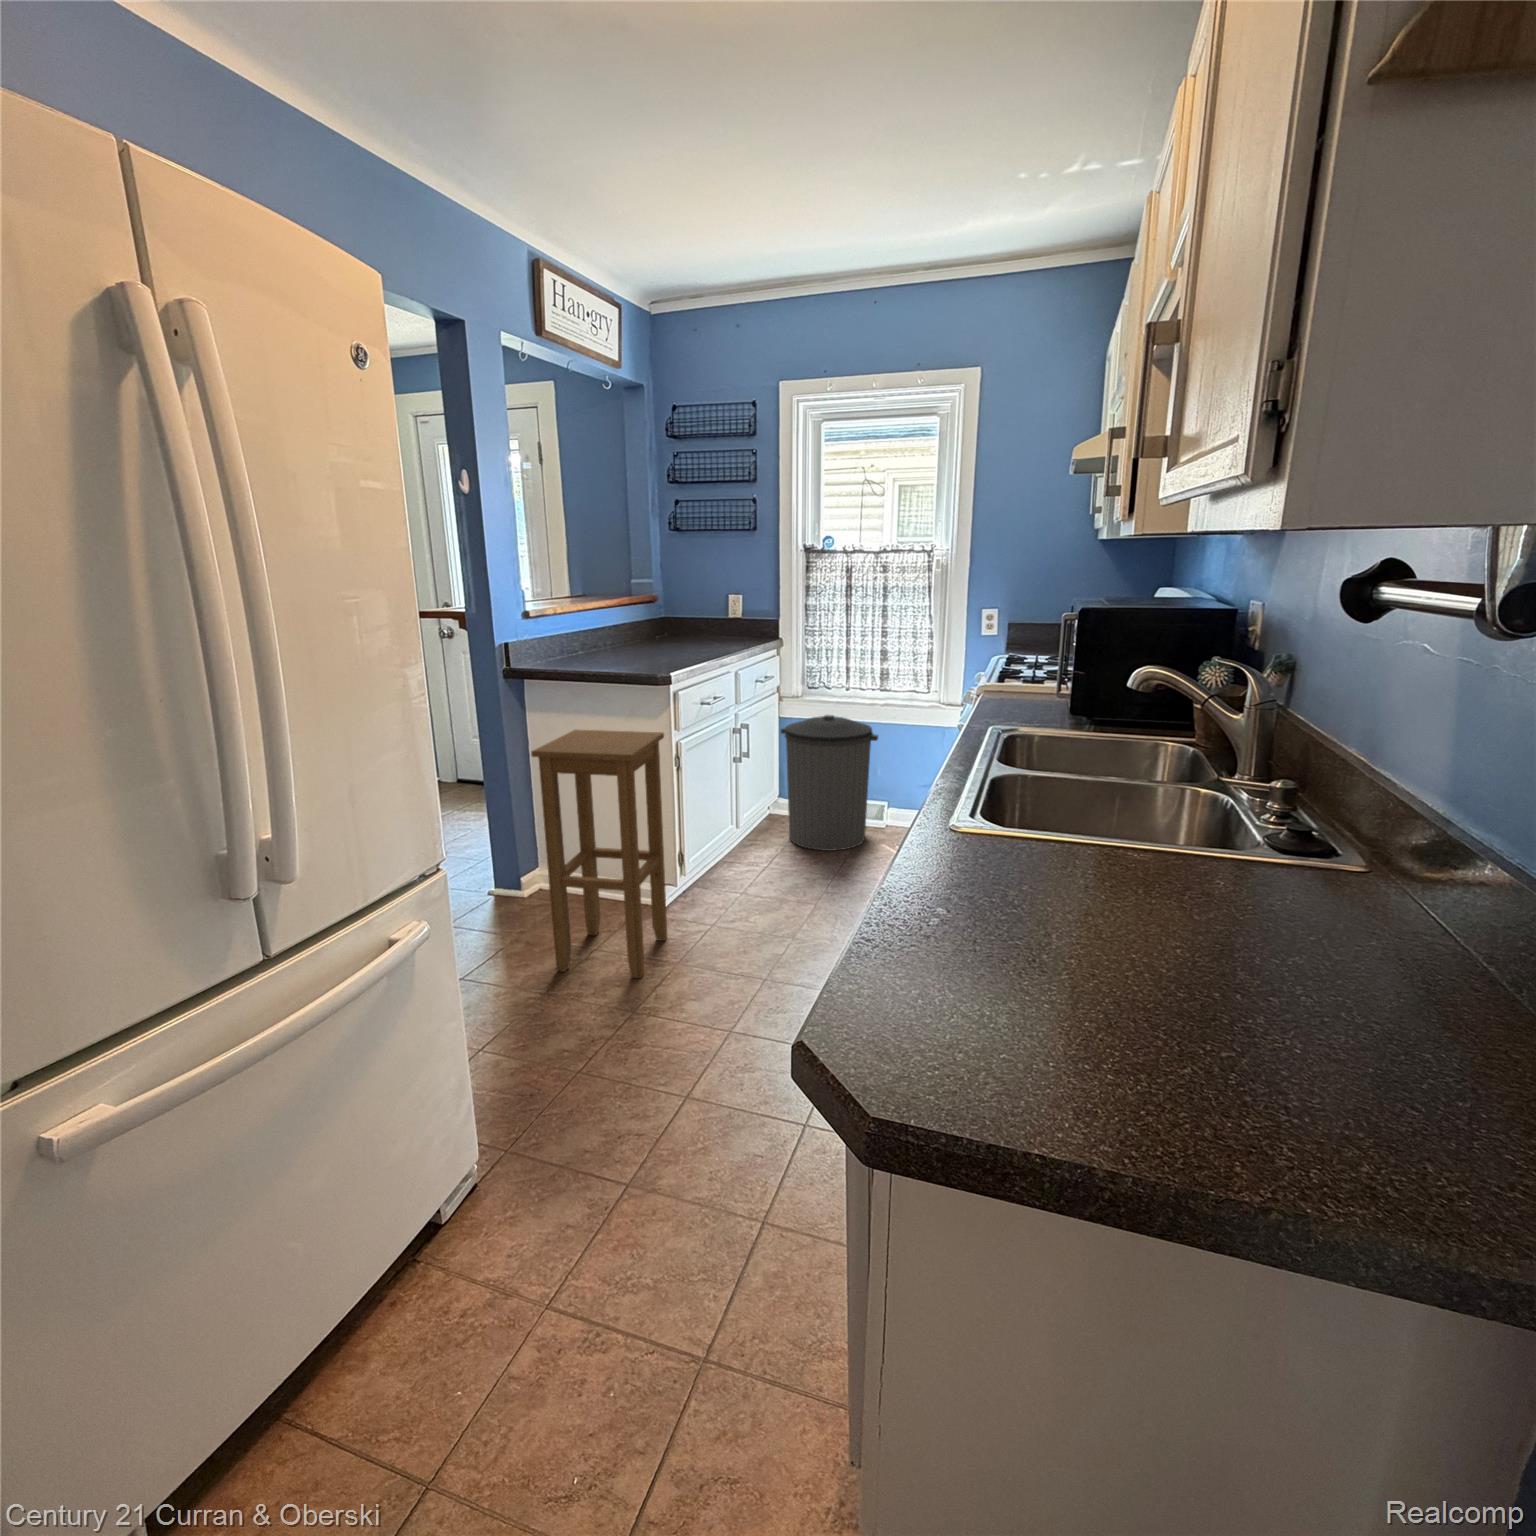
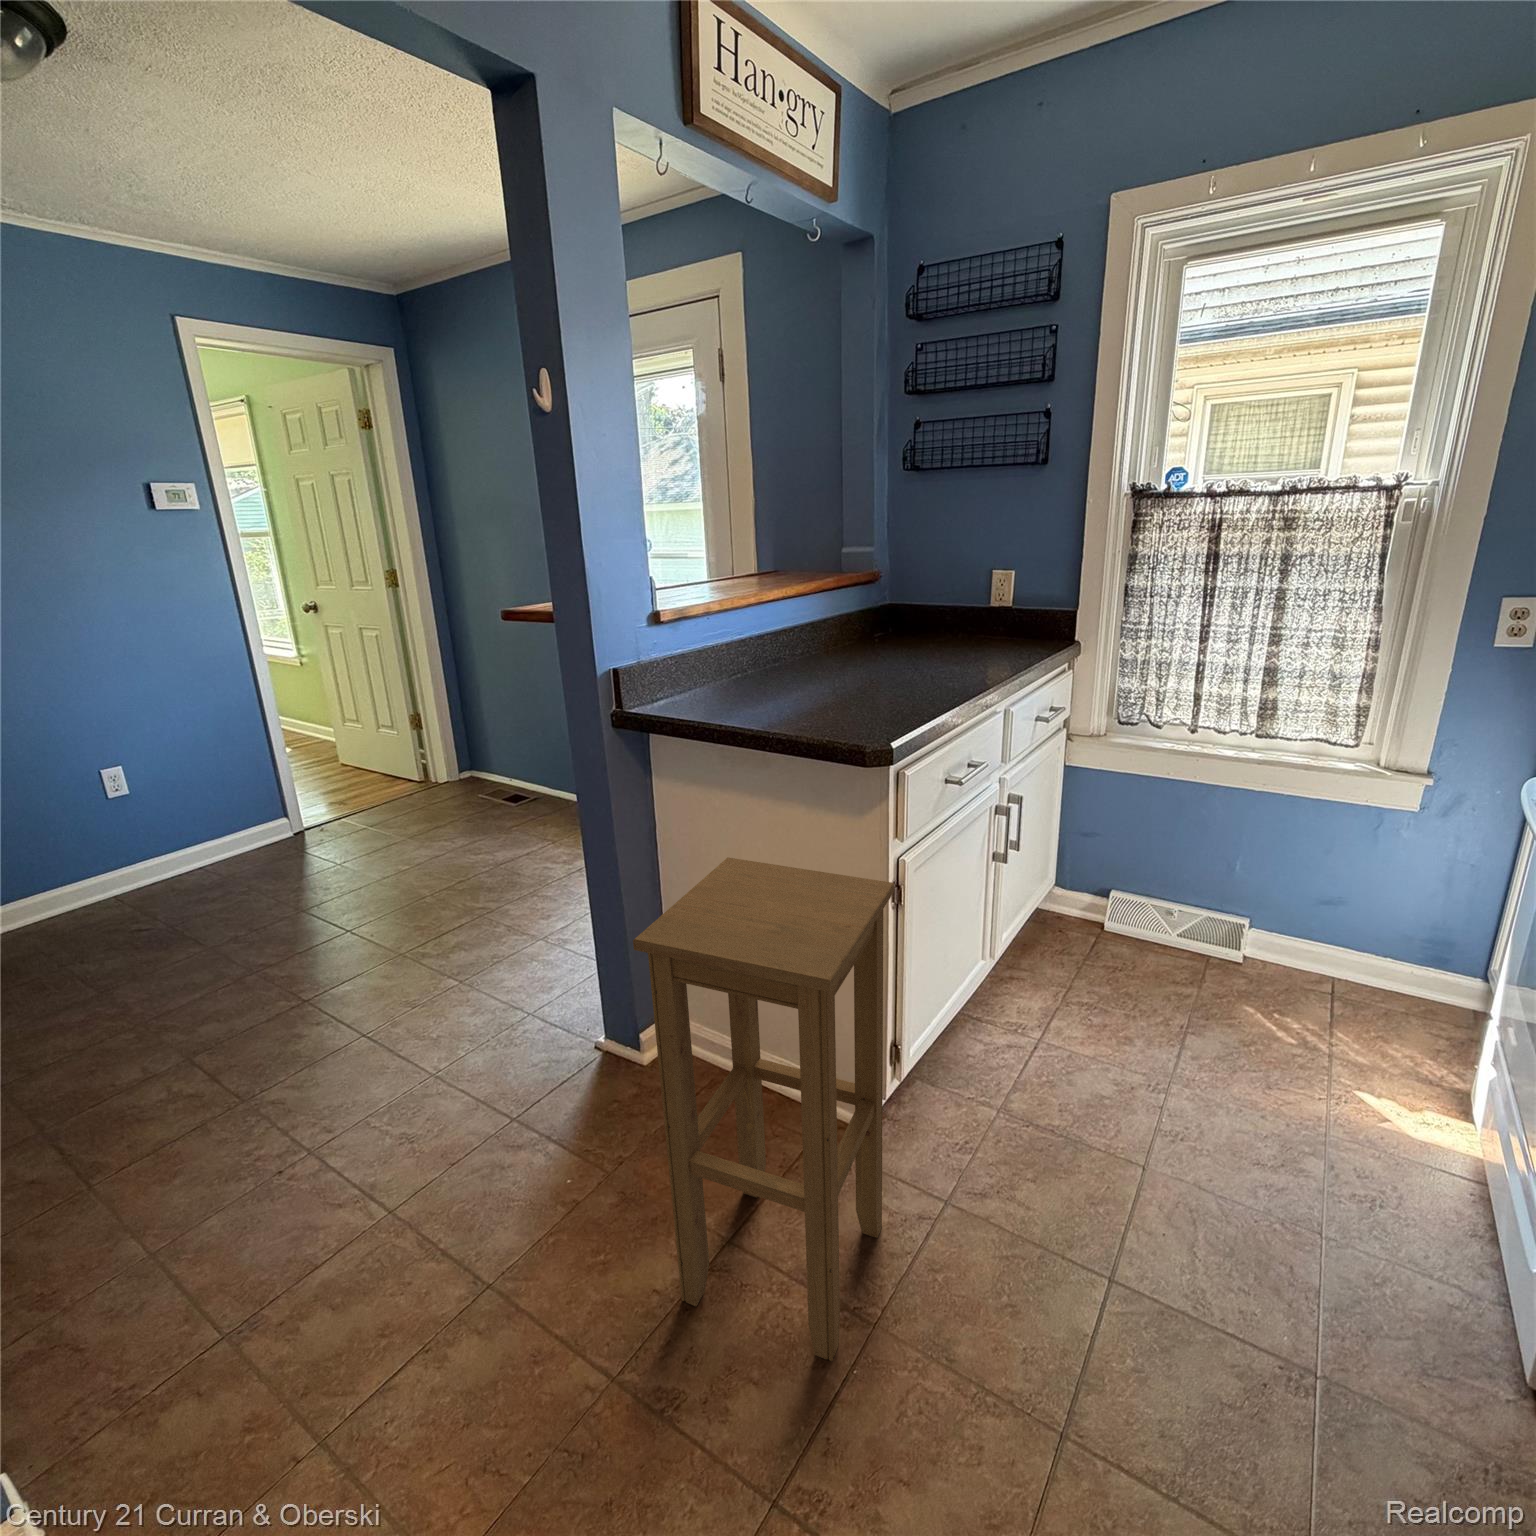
trash can: present [781,715,878,851] -> none [1073,779,1262,1014]

